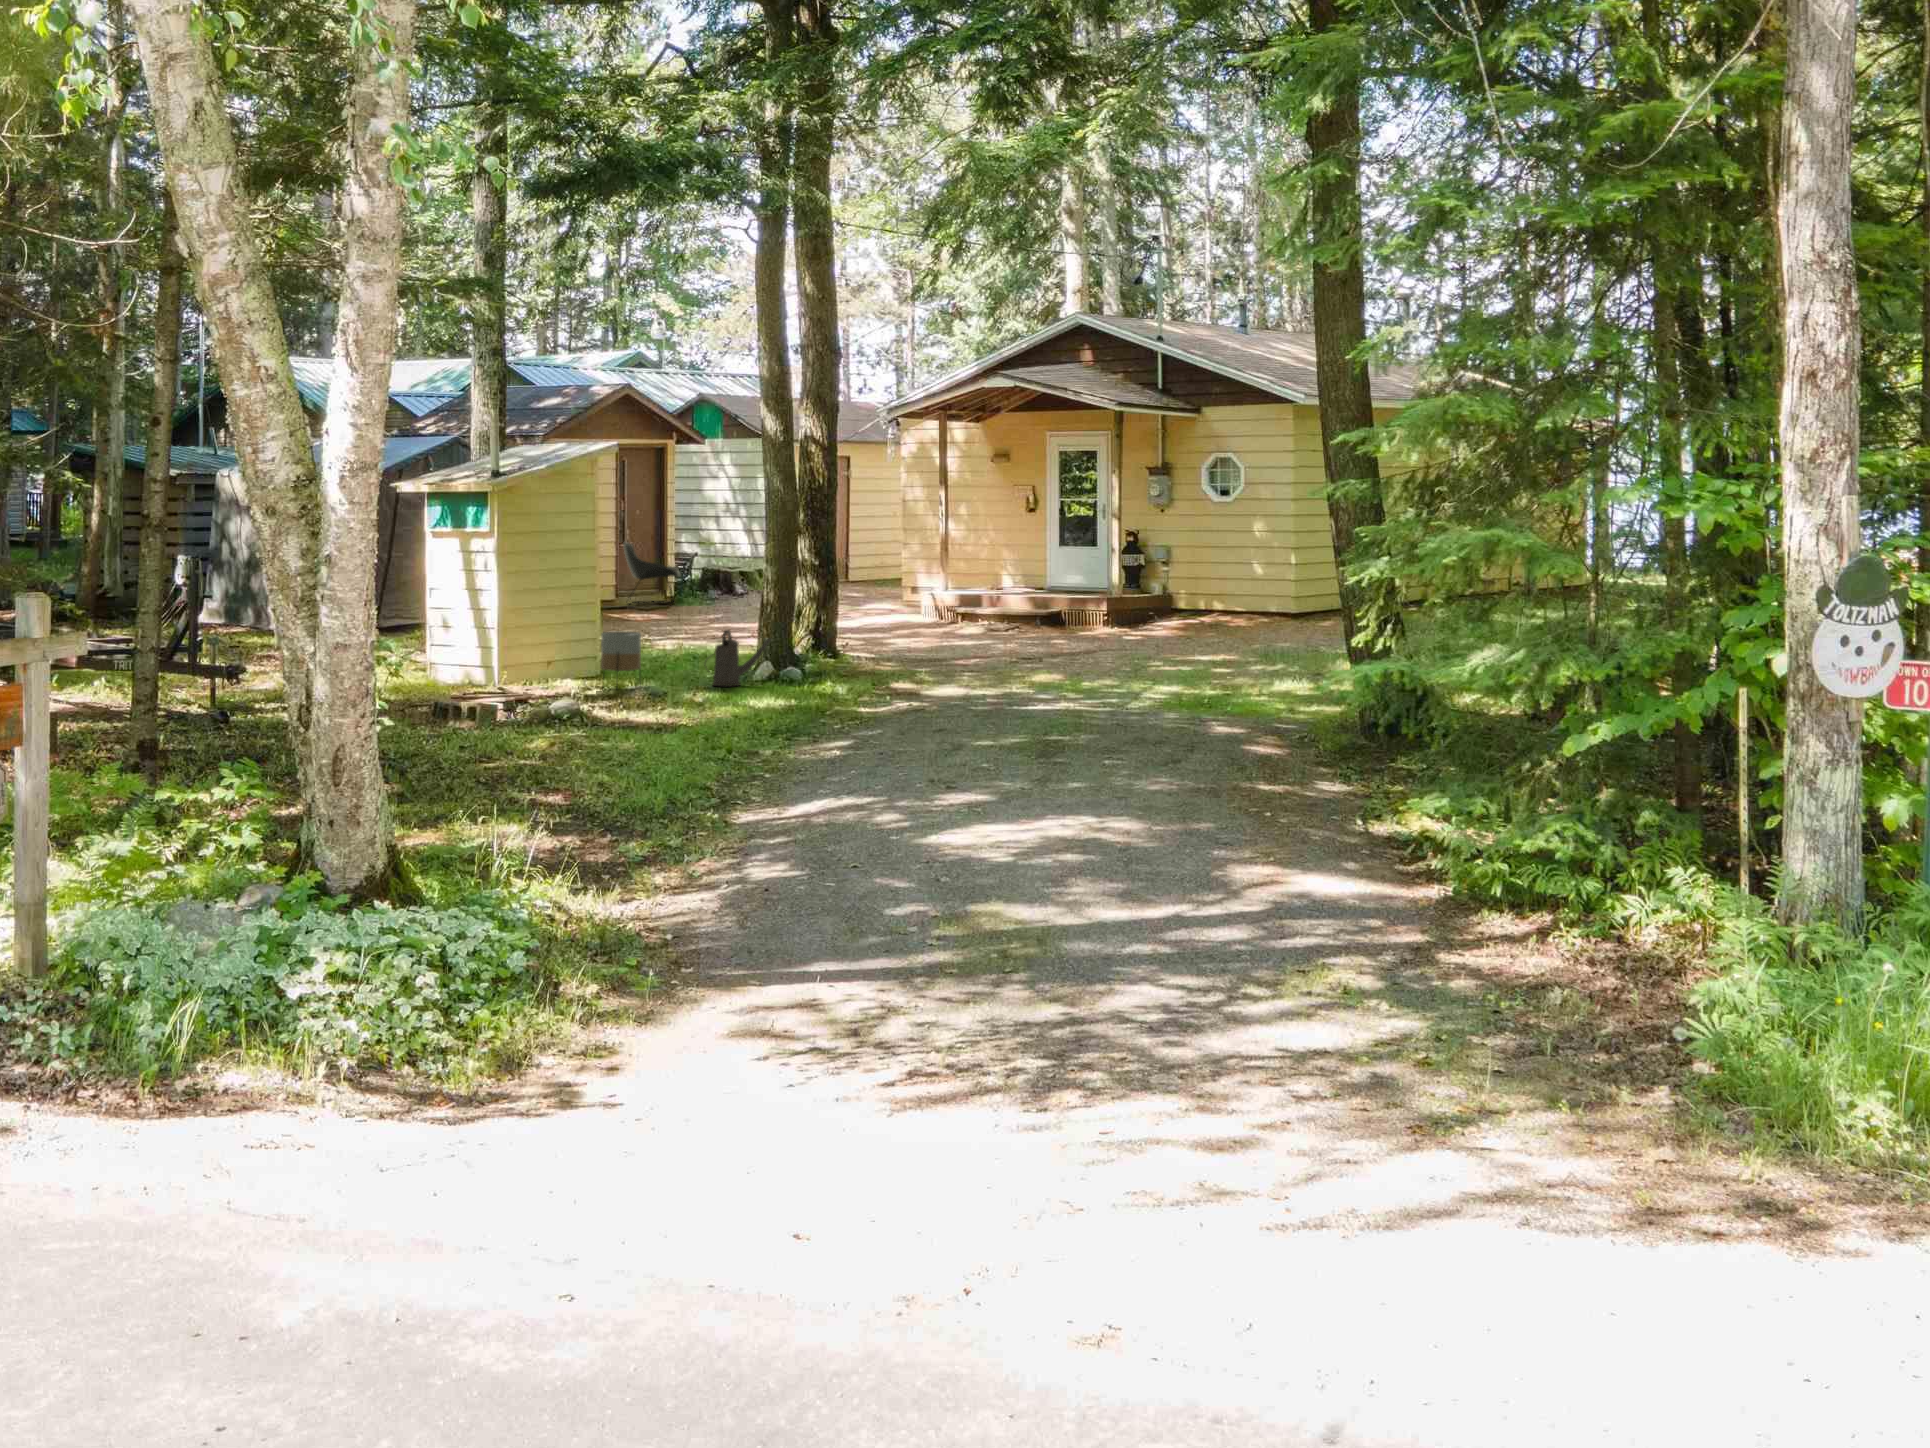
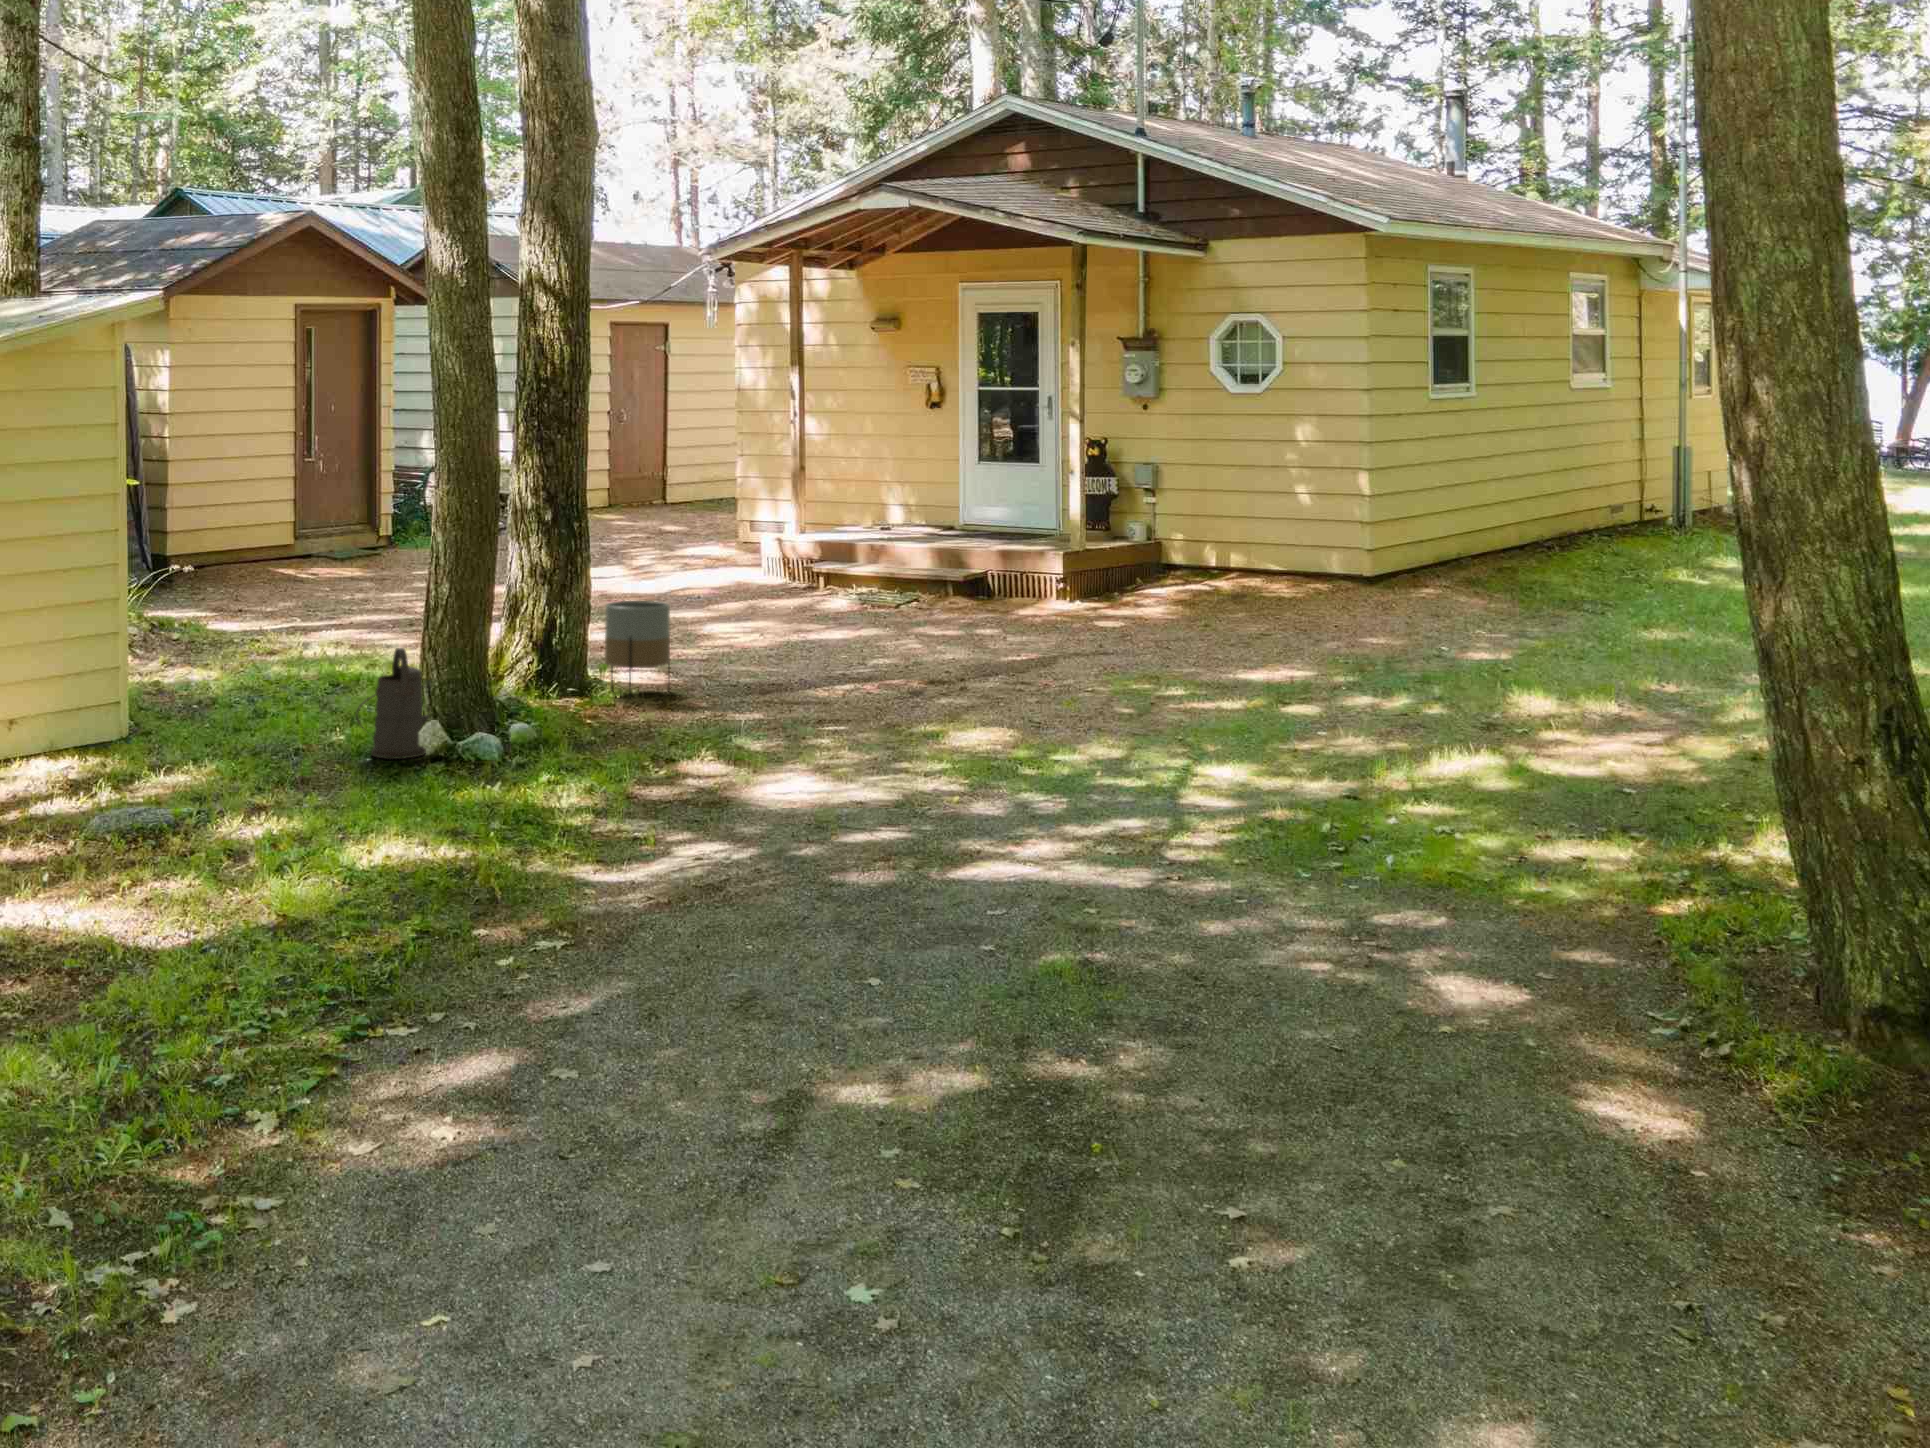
lounge chair: present [623,542,680,605] -> none [307,452,397,551]
planter: present [601,632,641,672] -> present [605,601,670,697]

